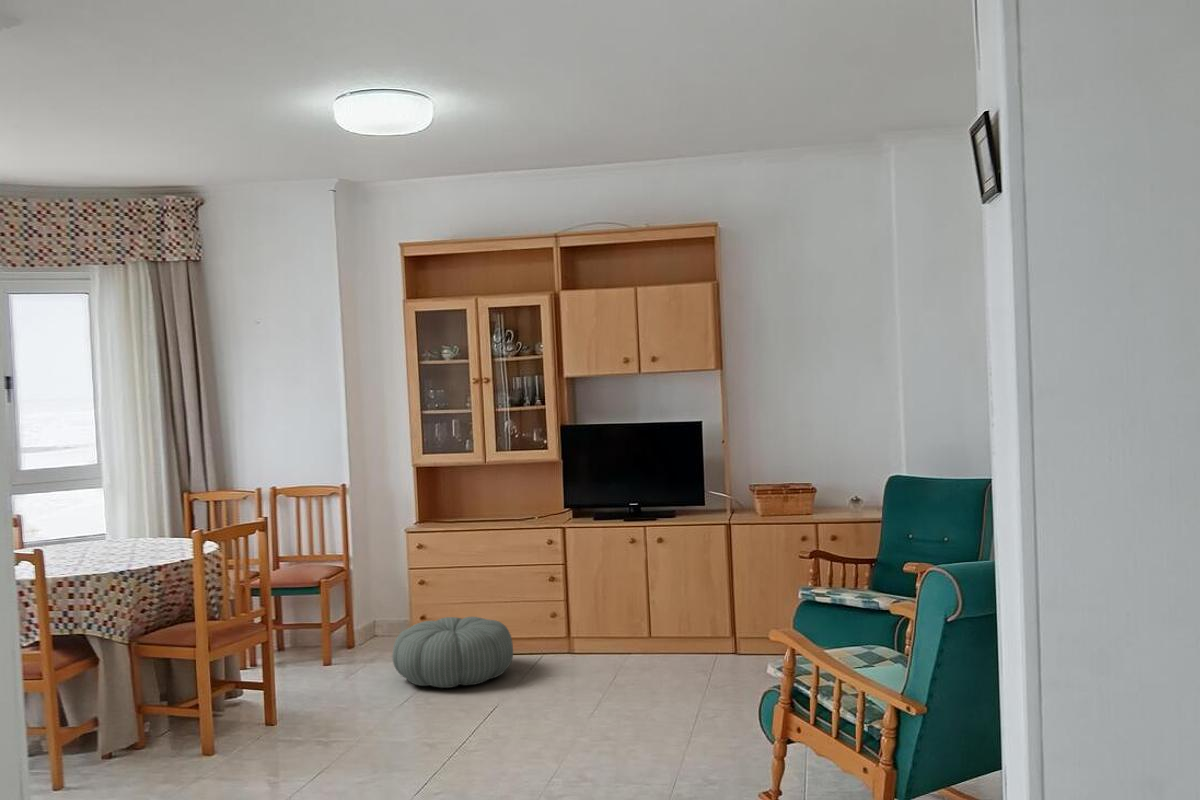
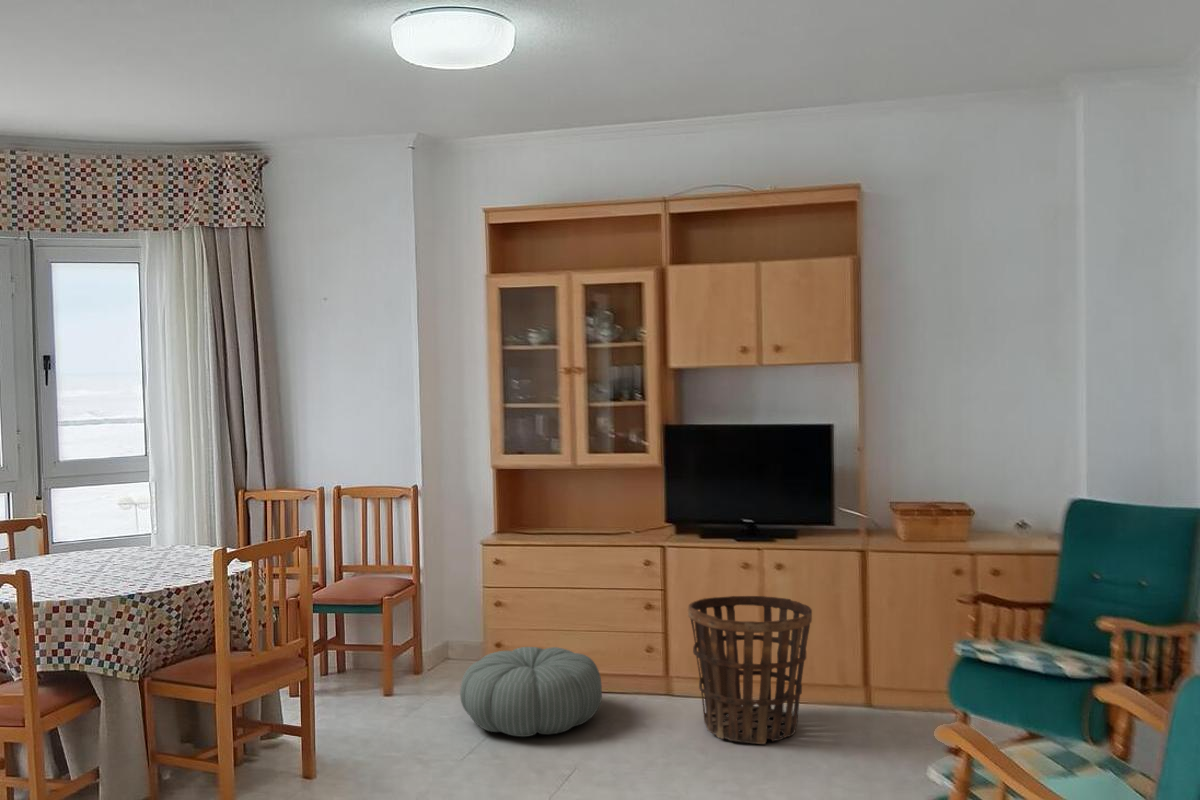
basket: none [583,565,685,682] -> present [688,596,812,744]

